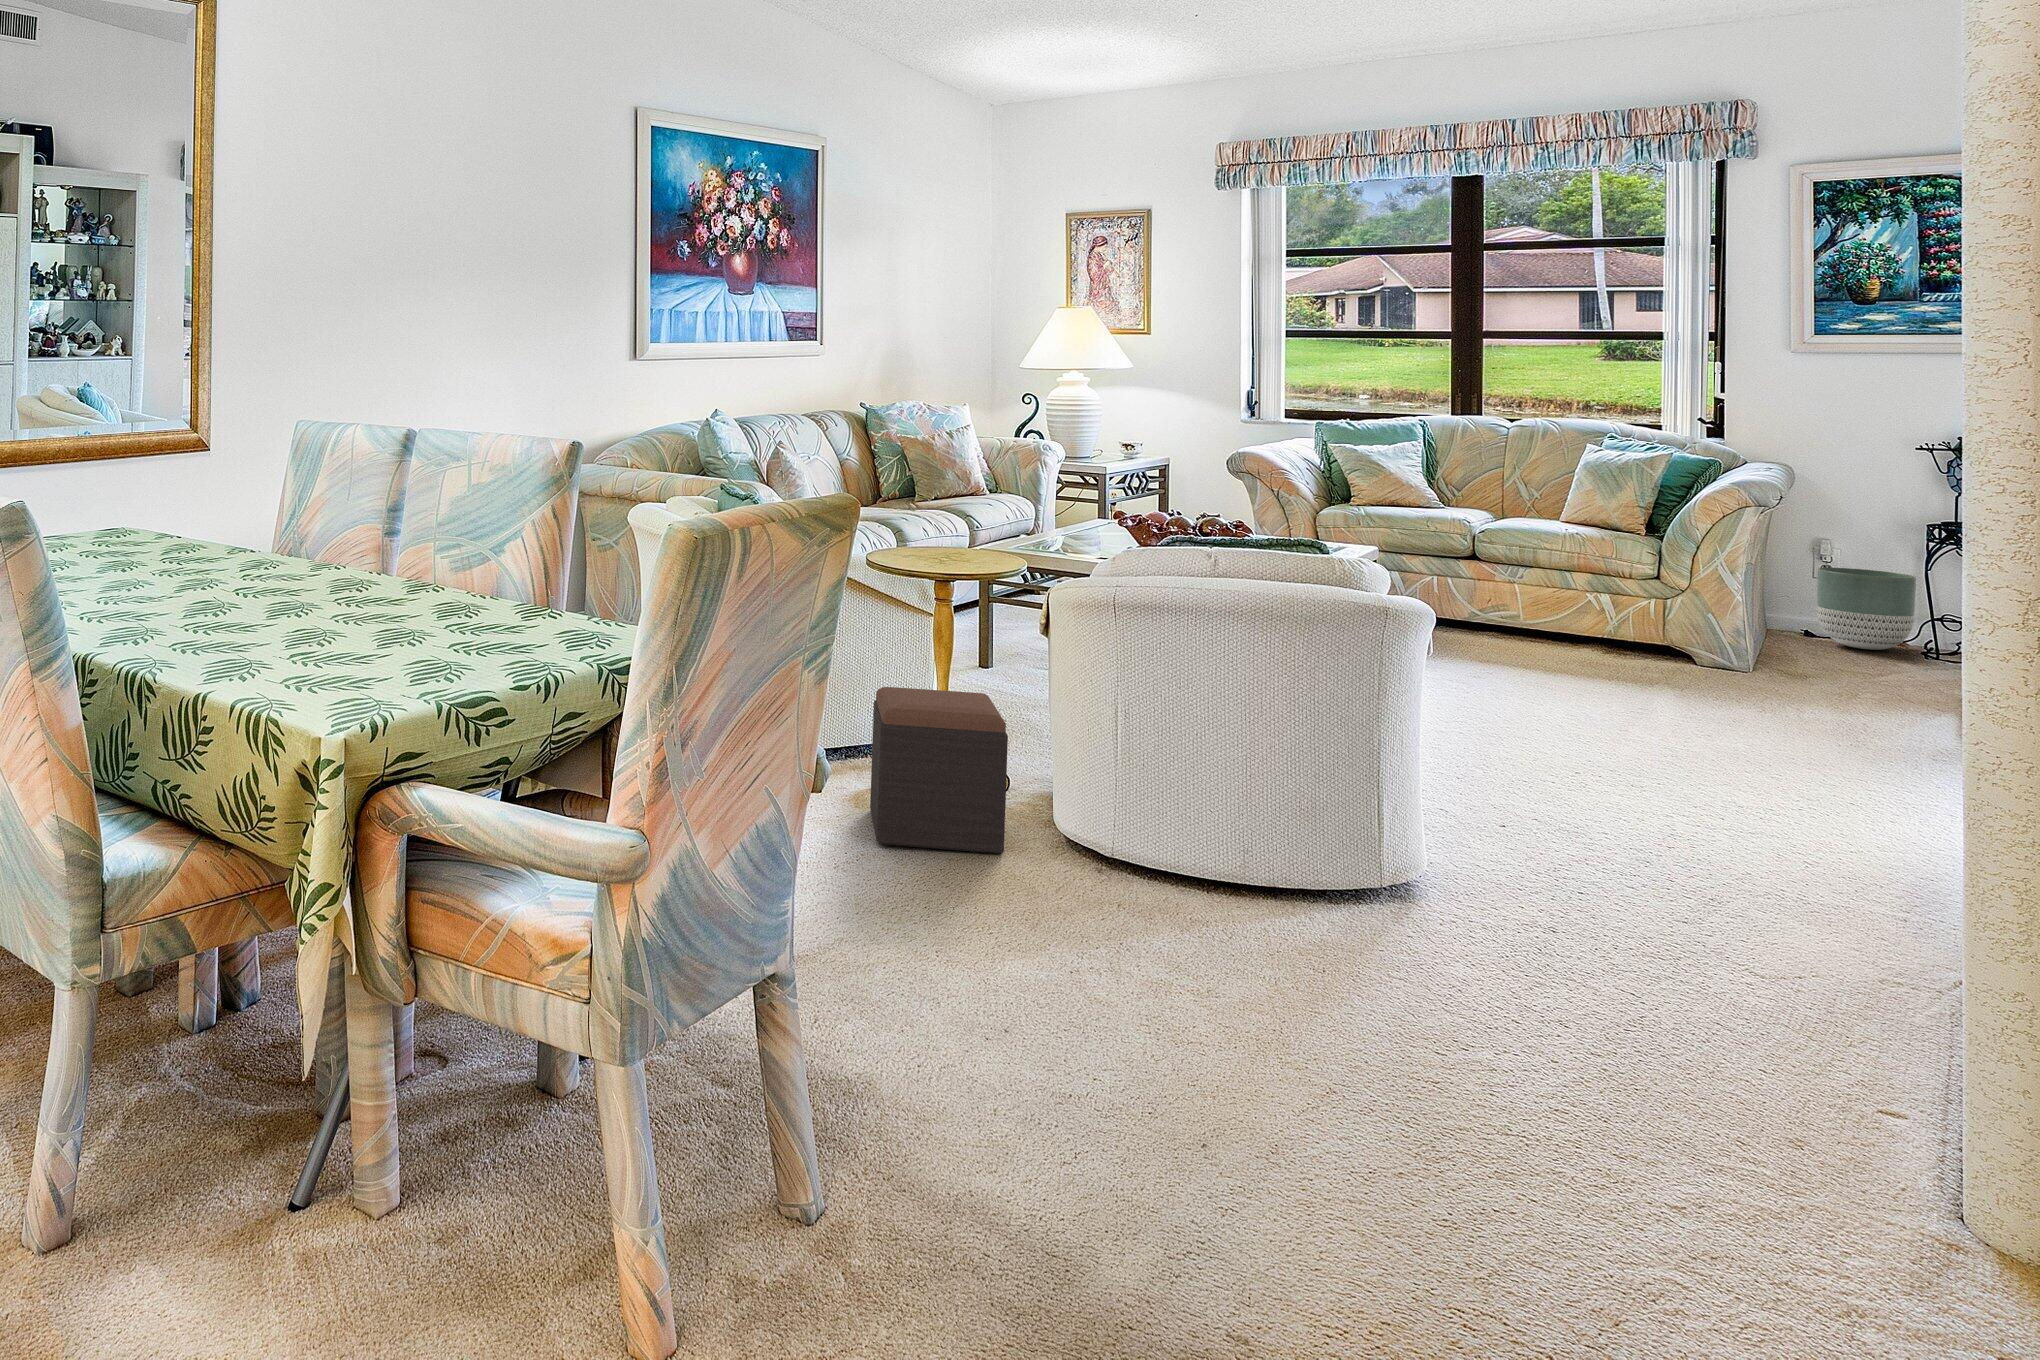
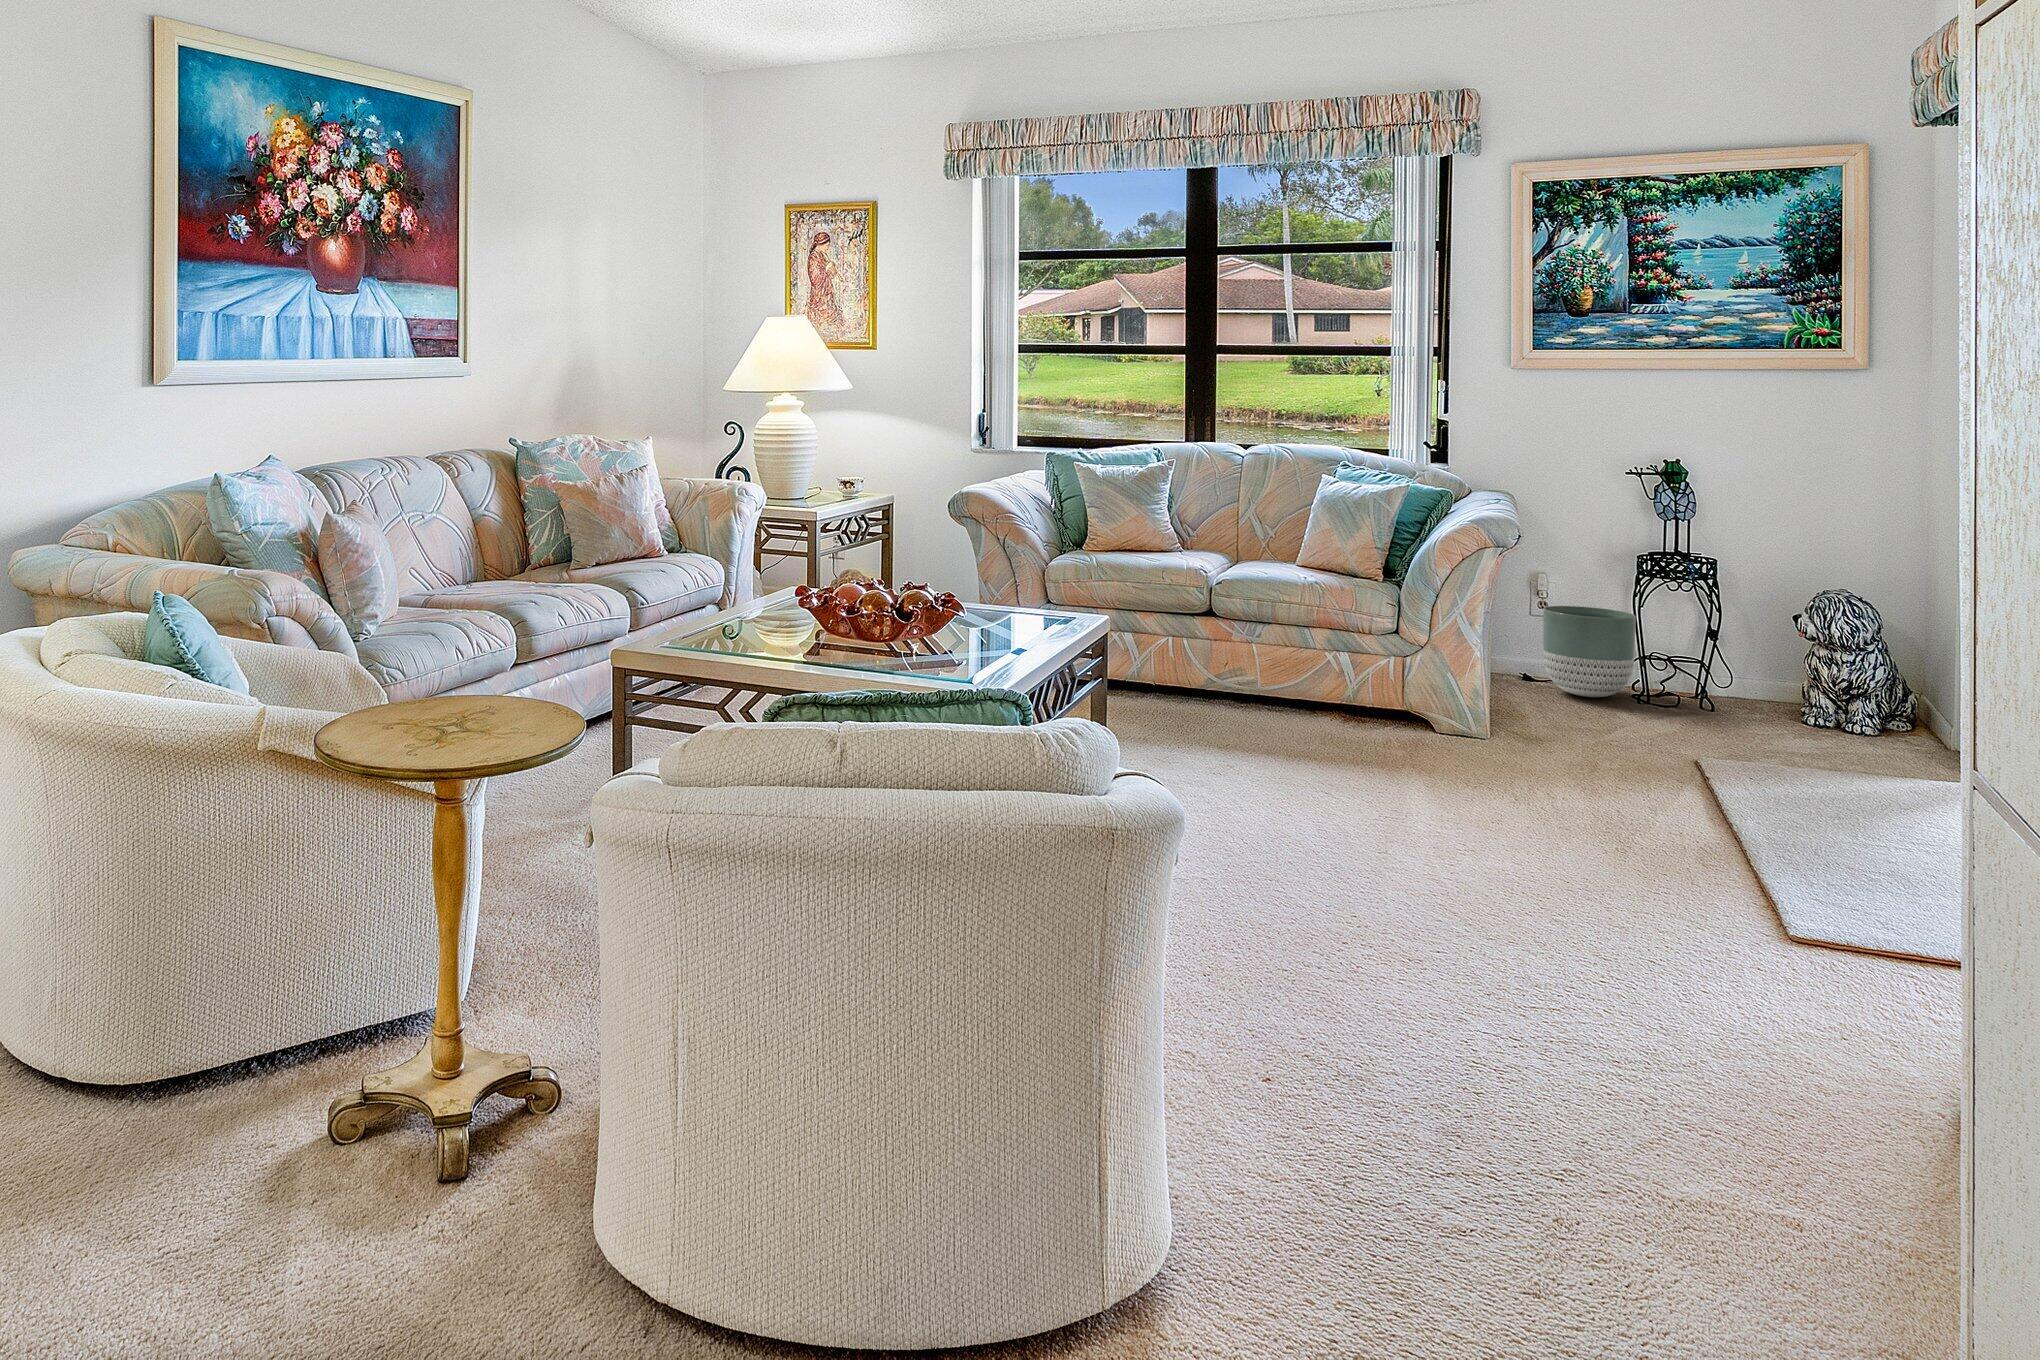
footstool: present [870,687,1008,854] -> none [257,965,509,1302]

